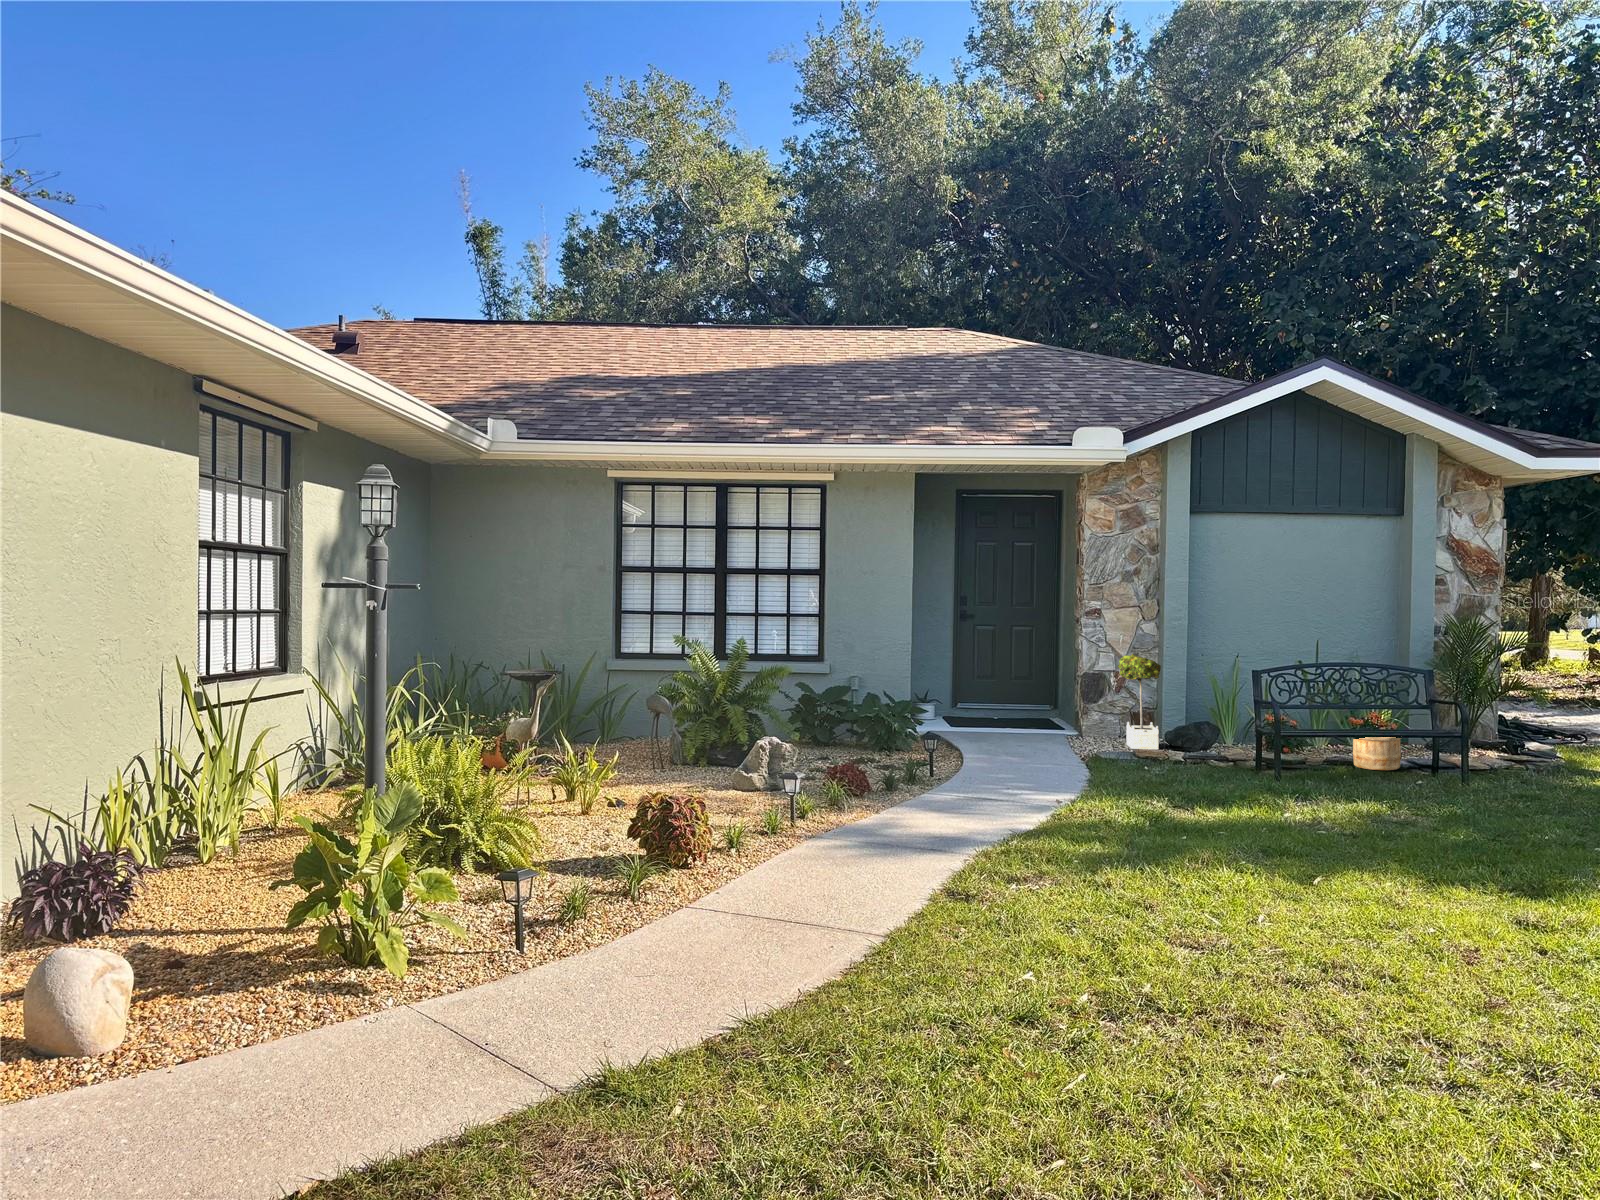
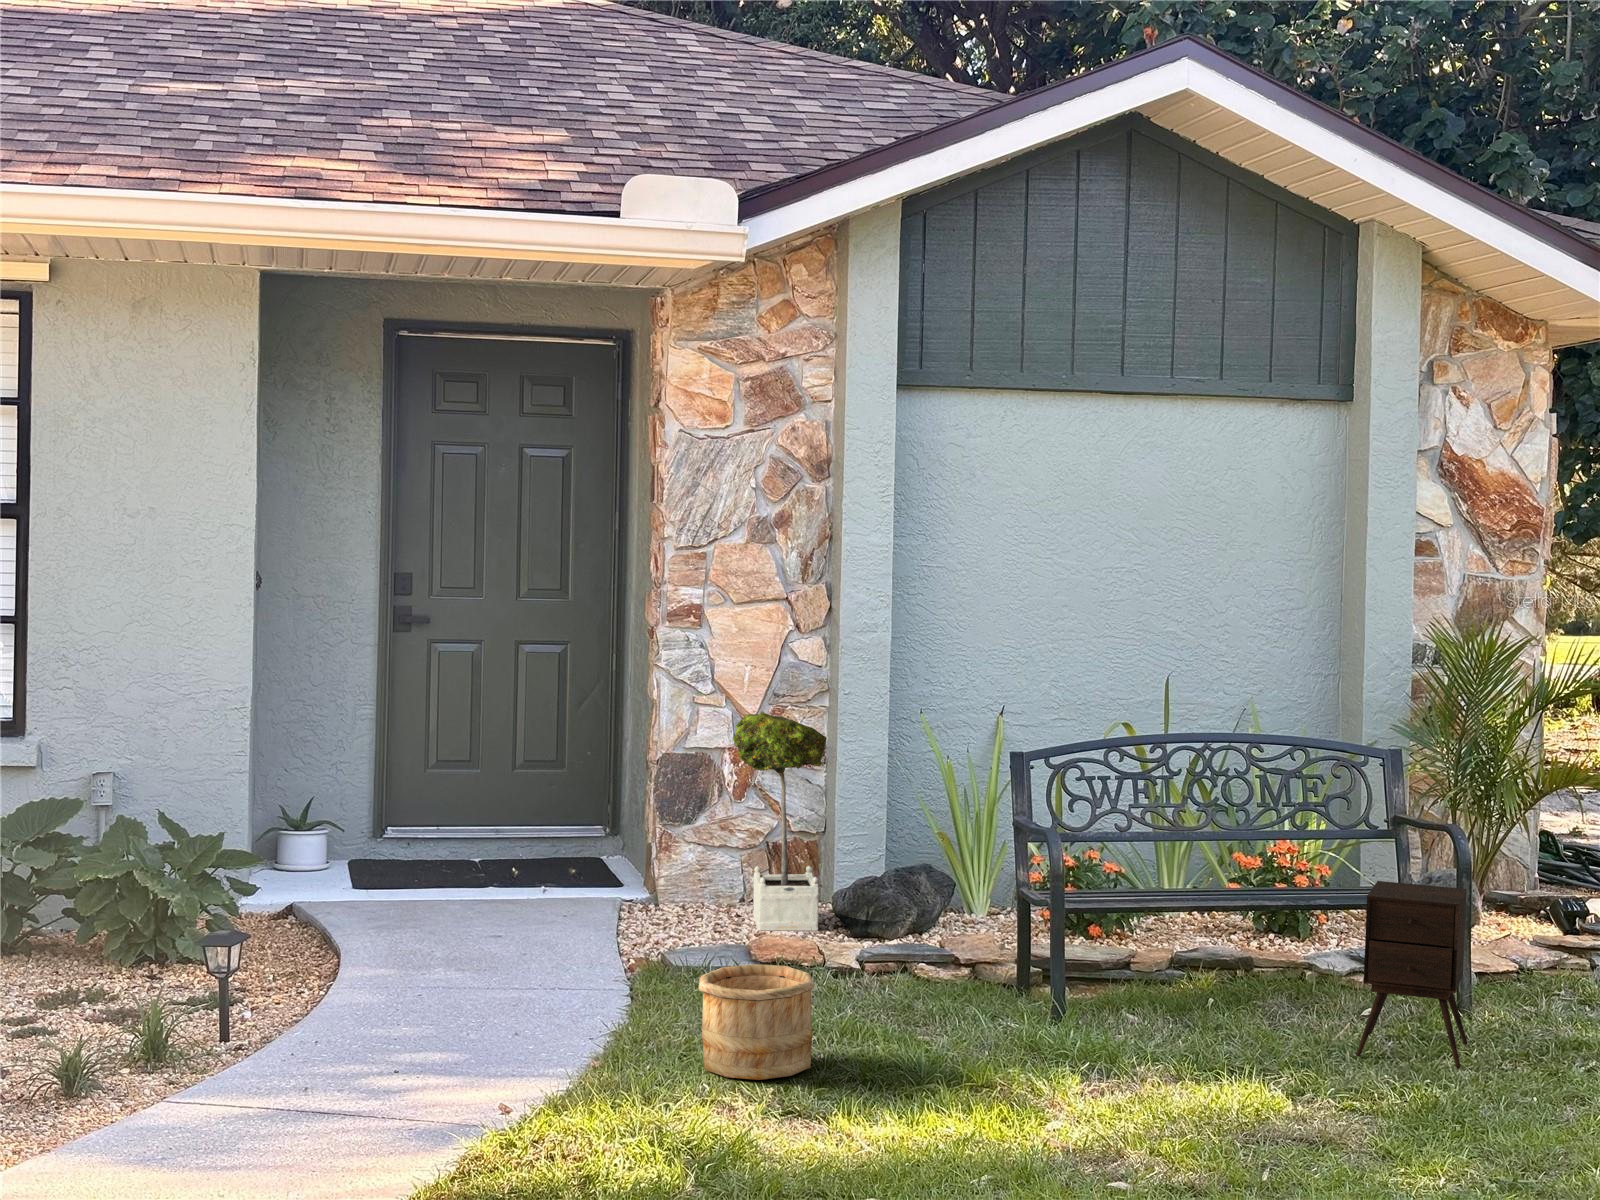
side table: none [1441,723,1495,806] -> present [1356,881,1467,1069]
wooden bucket: present [1353,737,1401,770] -> present [699,964,815,1080]

